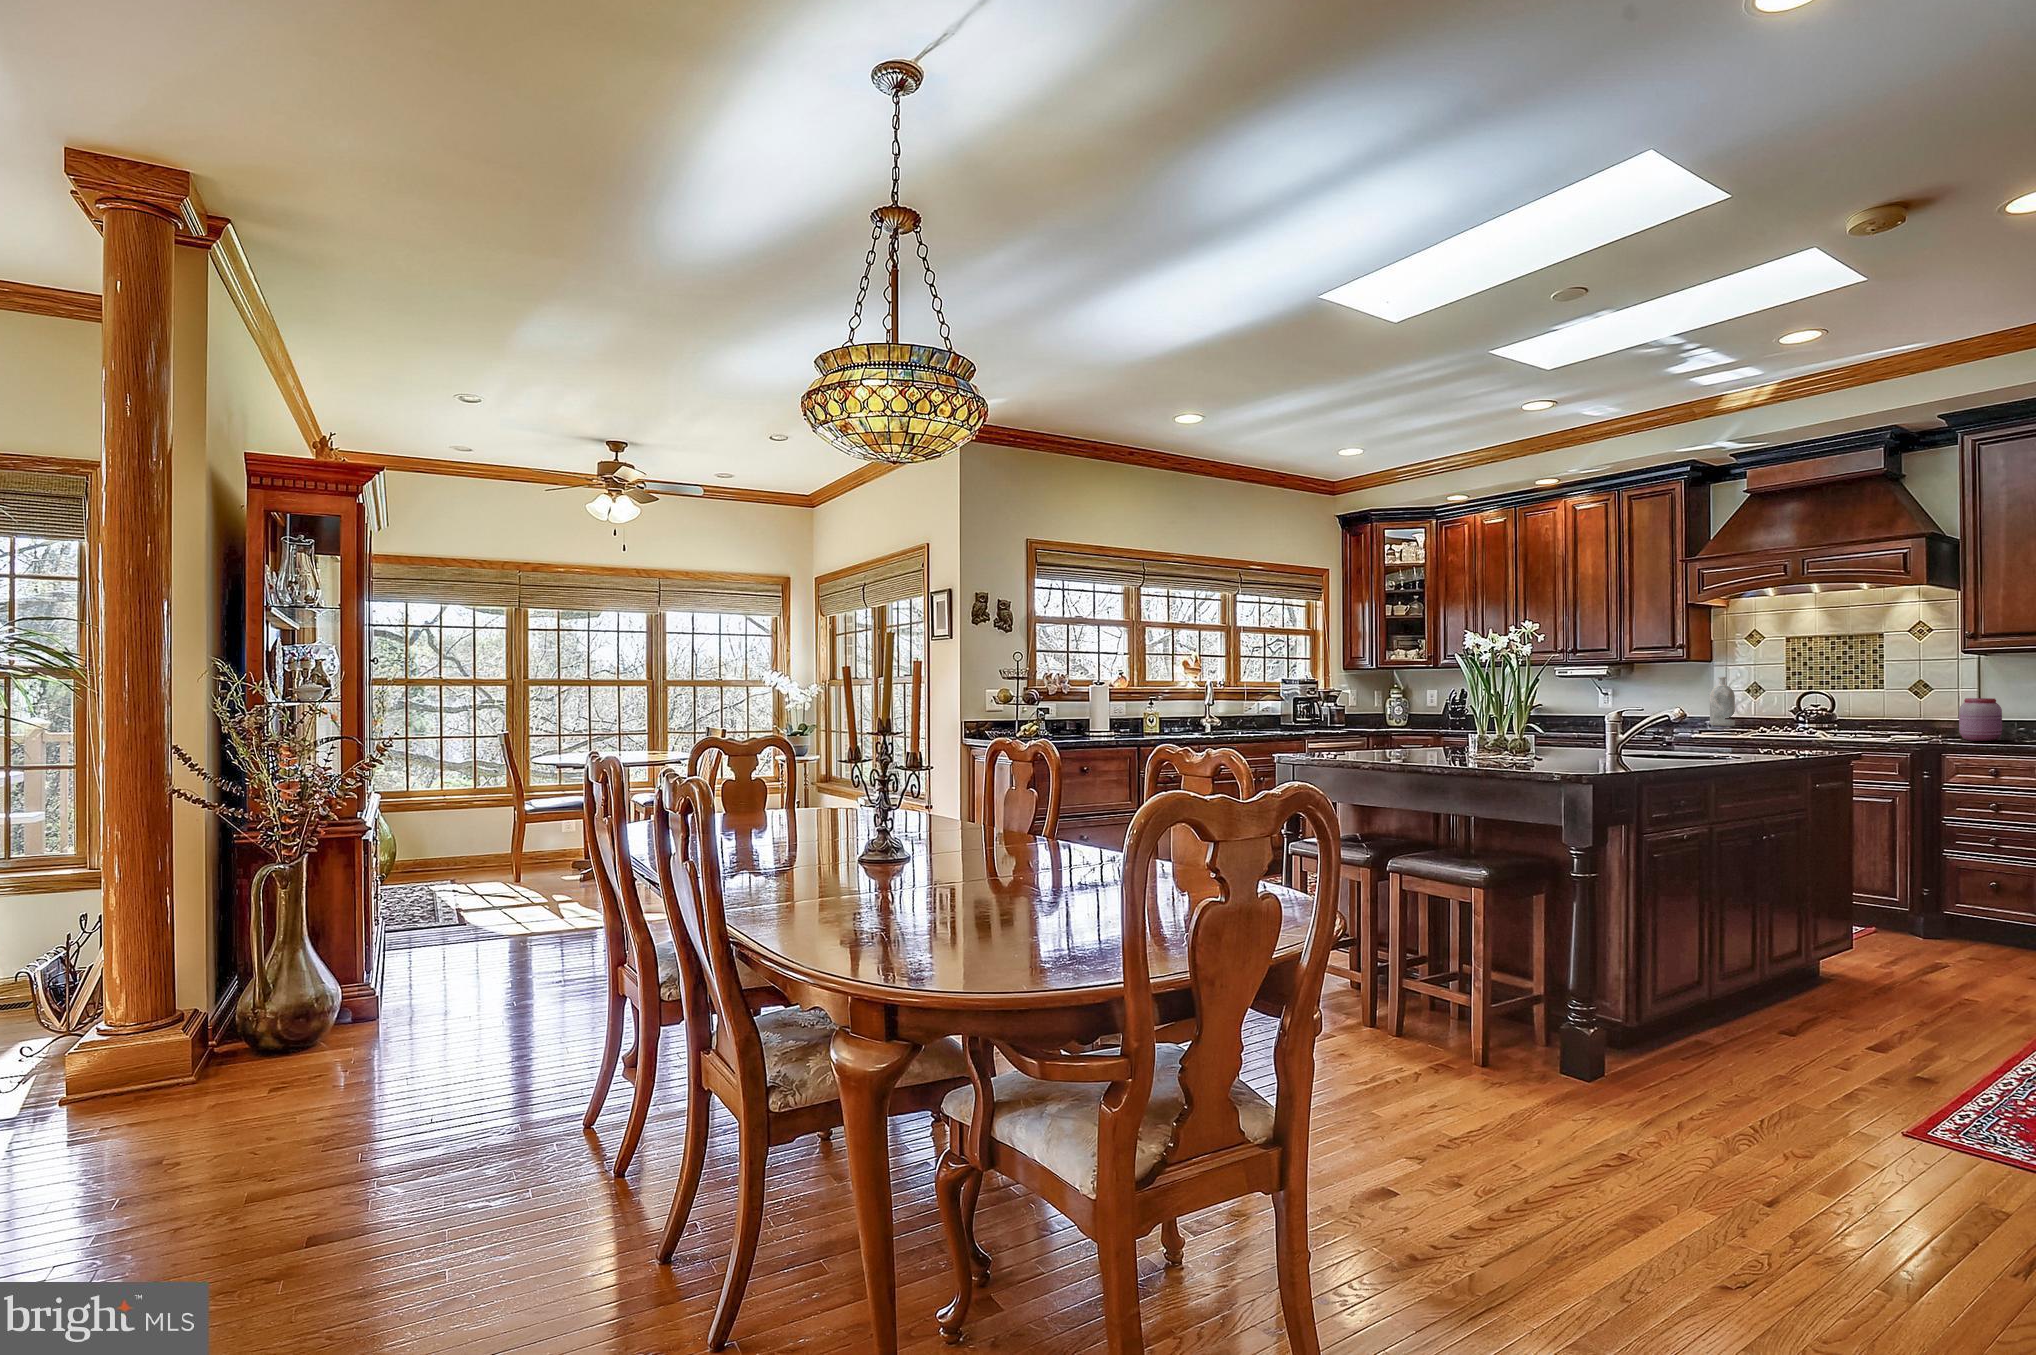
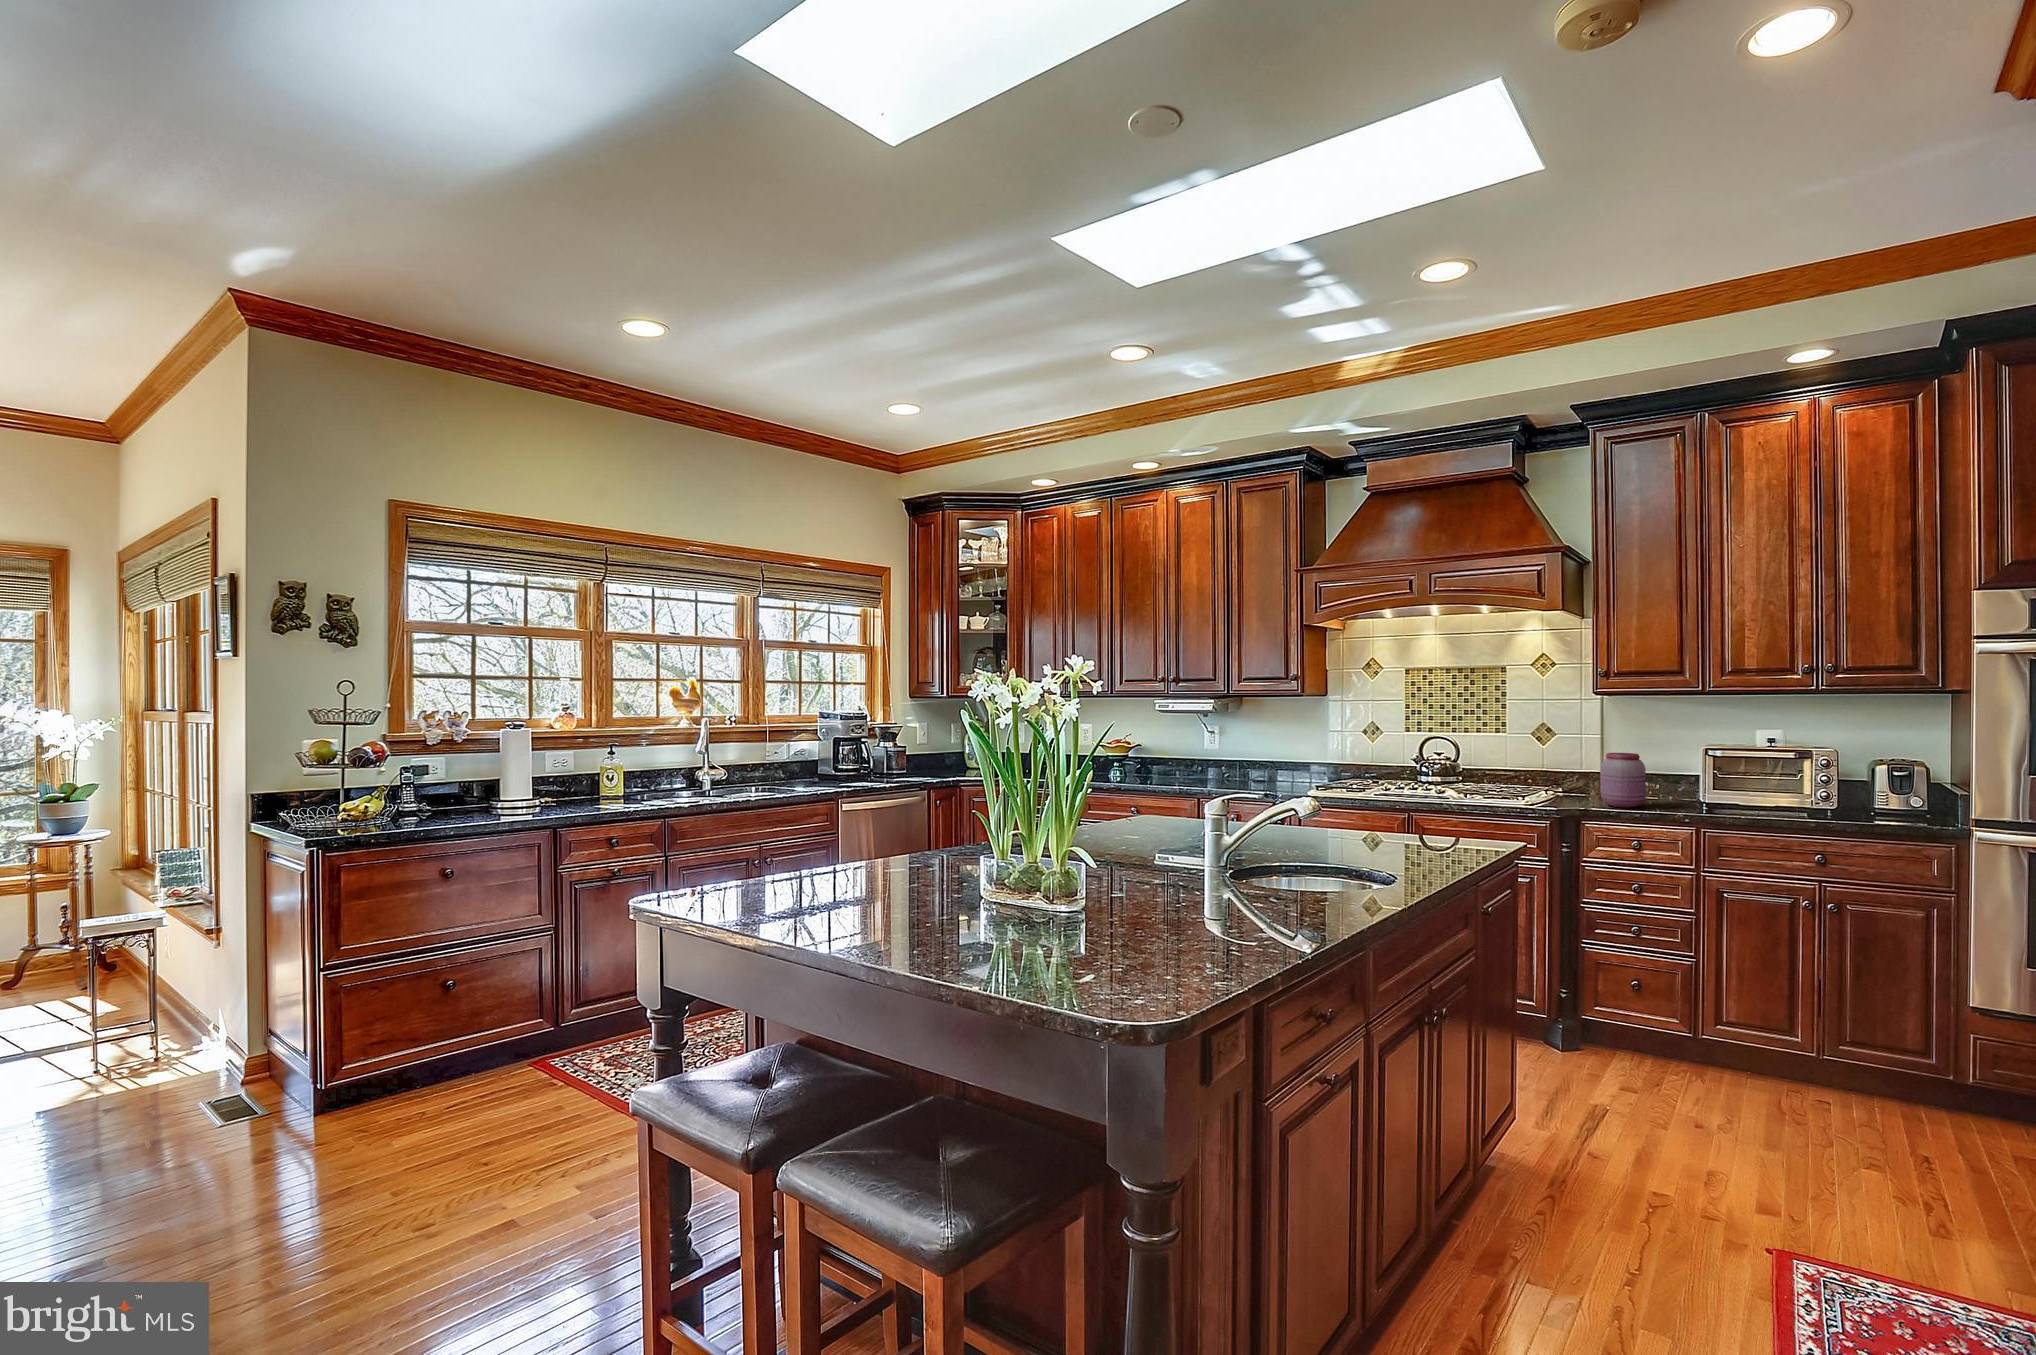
bottle: present [1710,677,1735,726] -> none [1324,716,1350,776]

